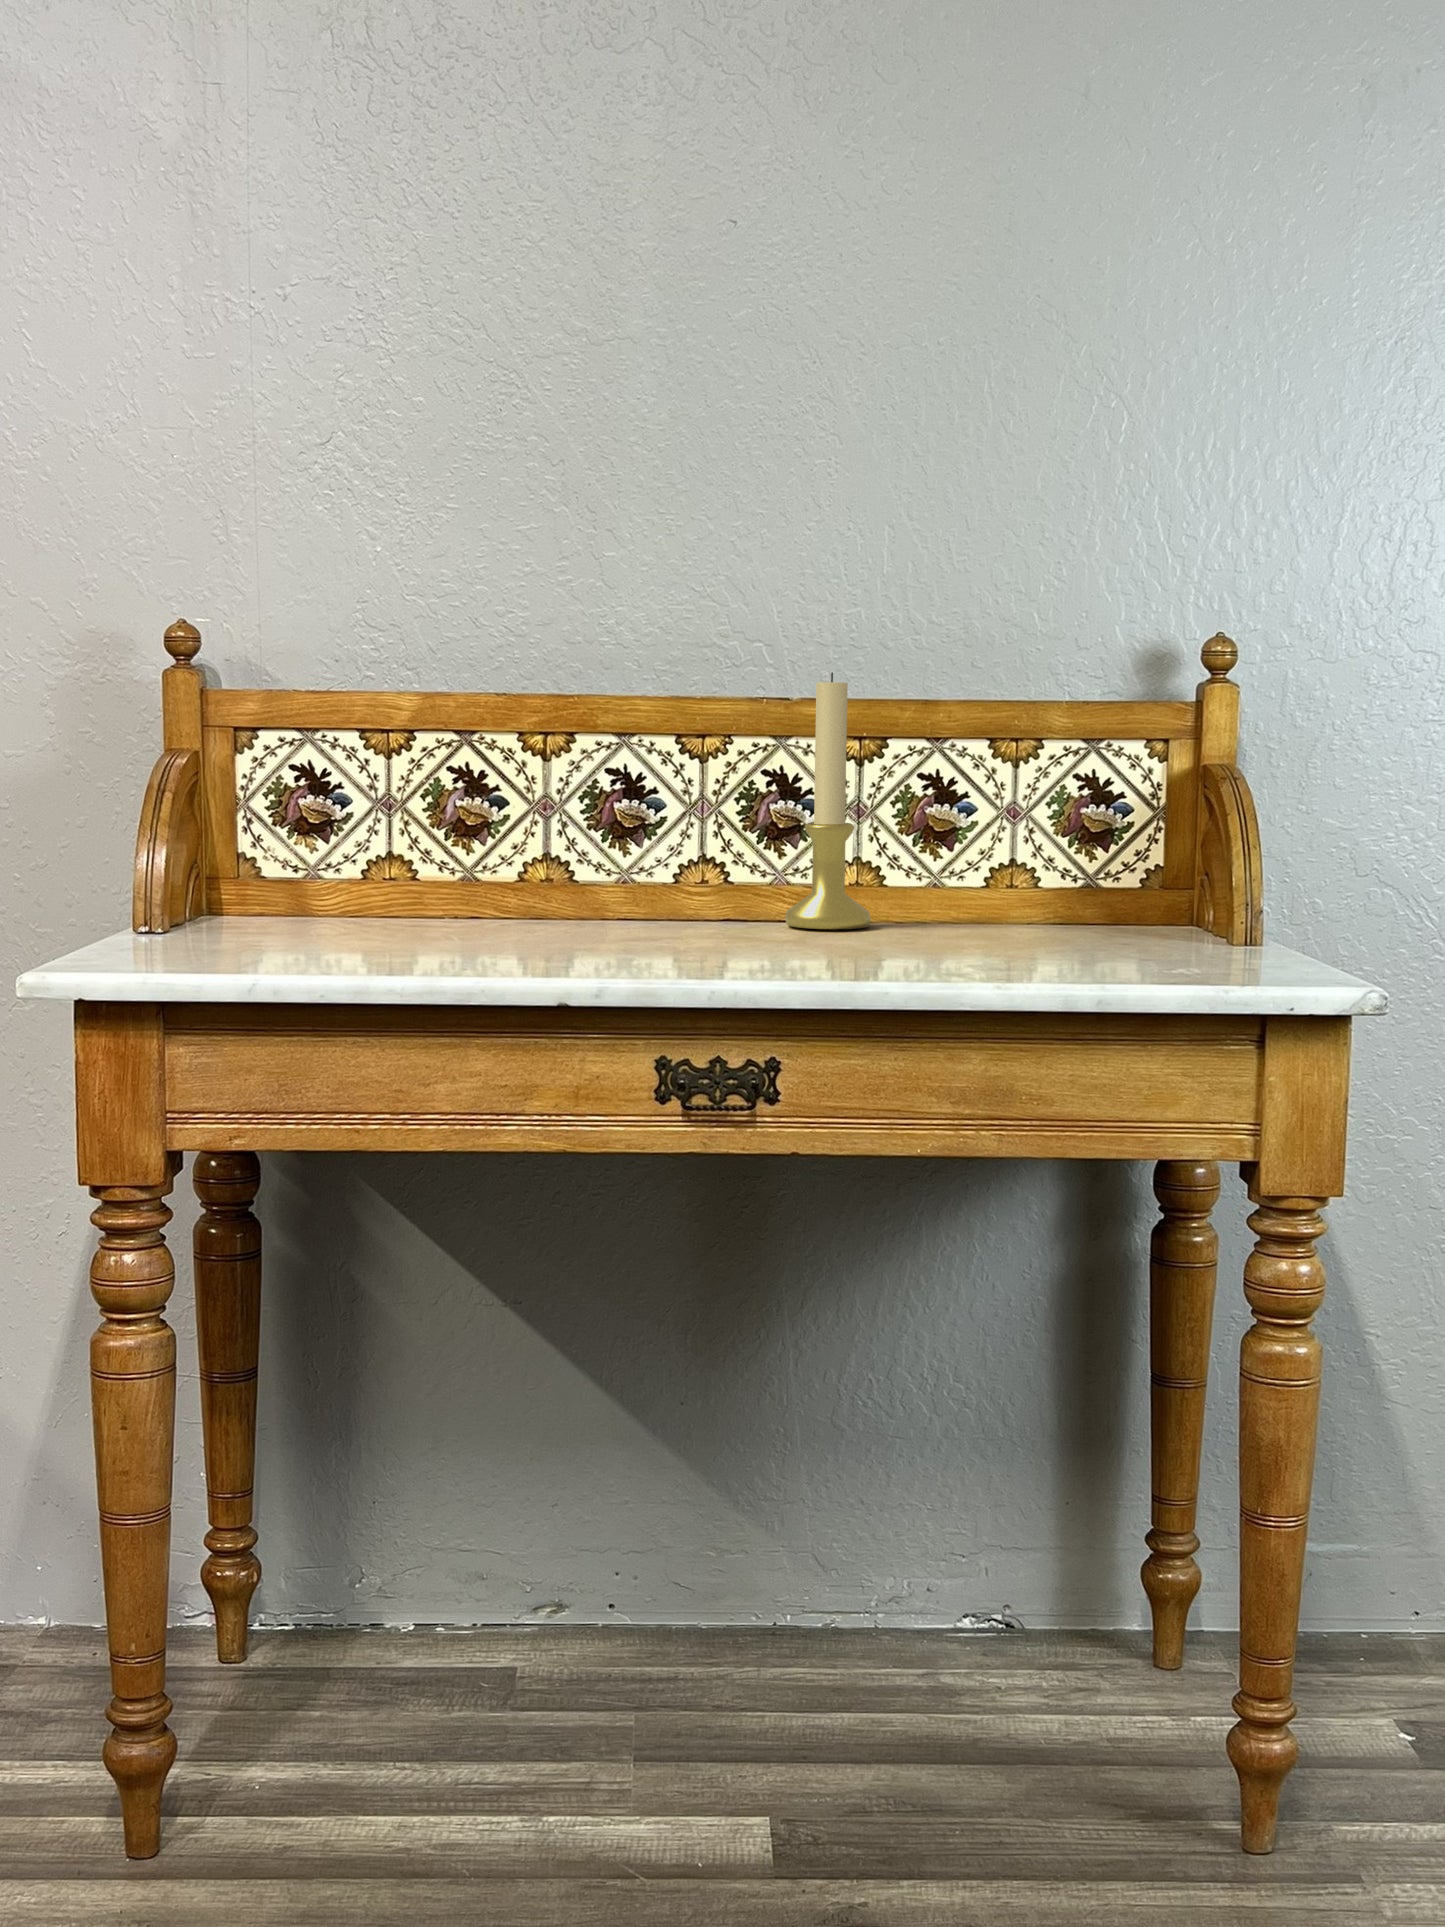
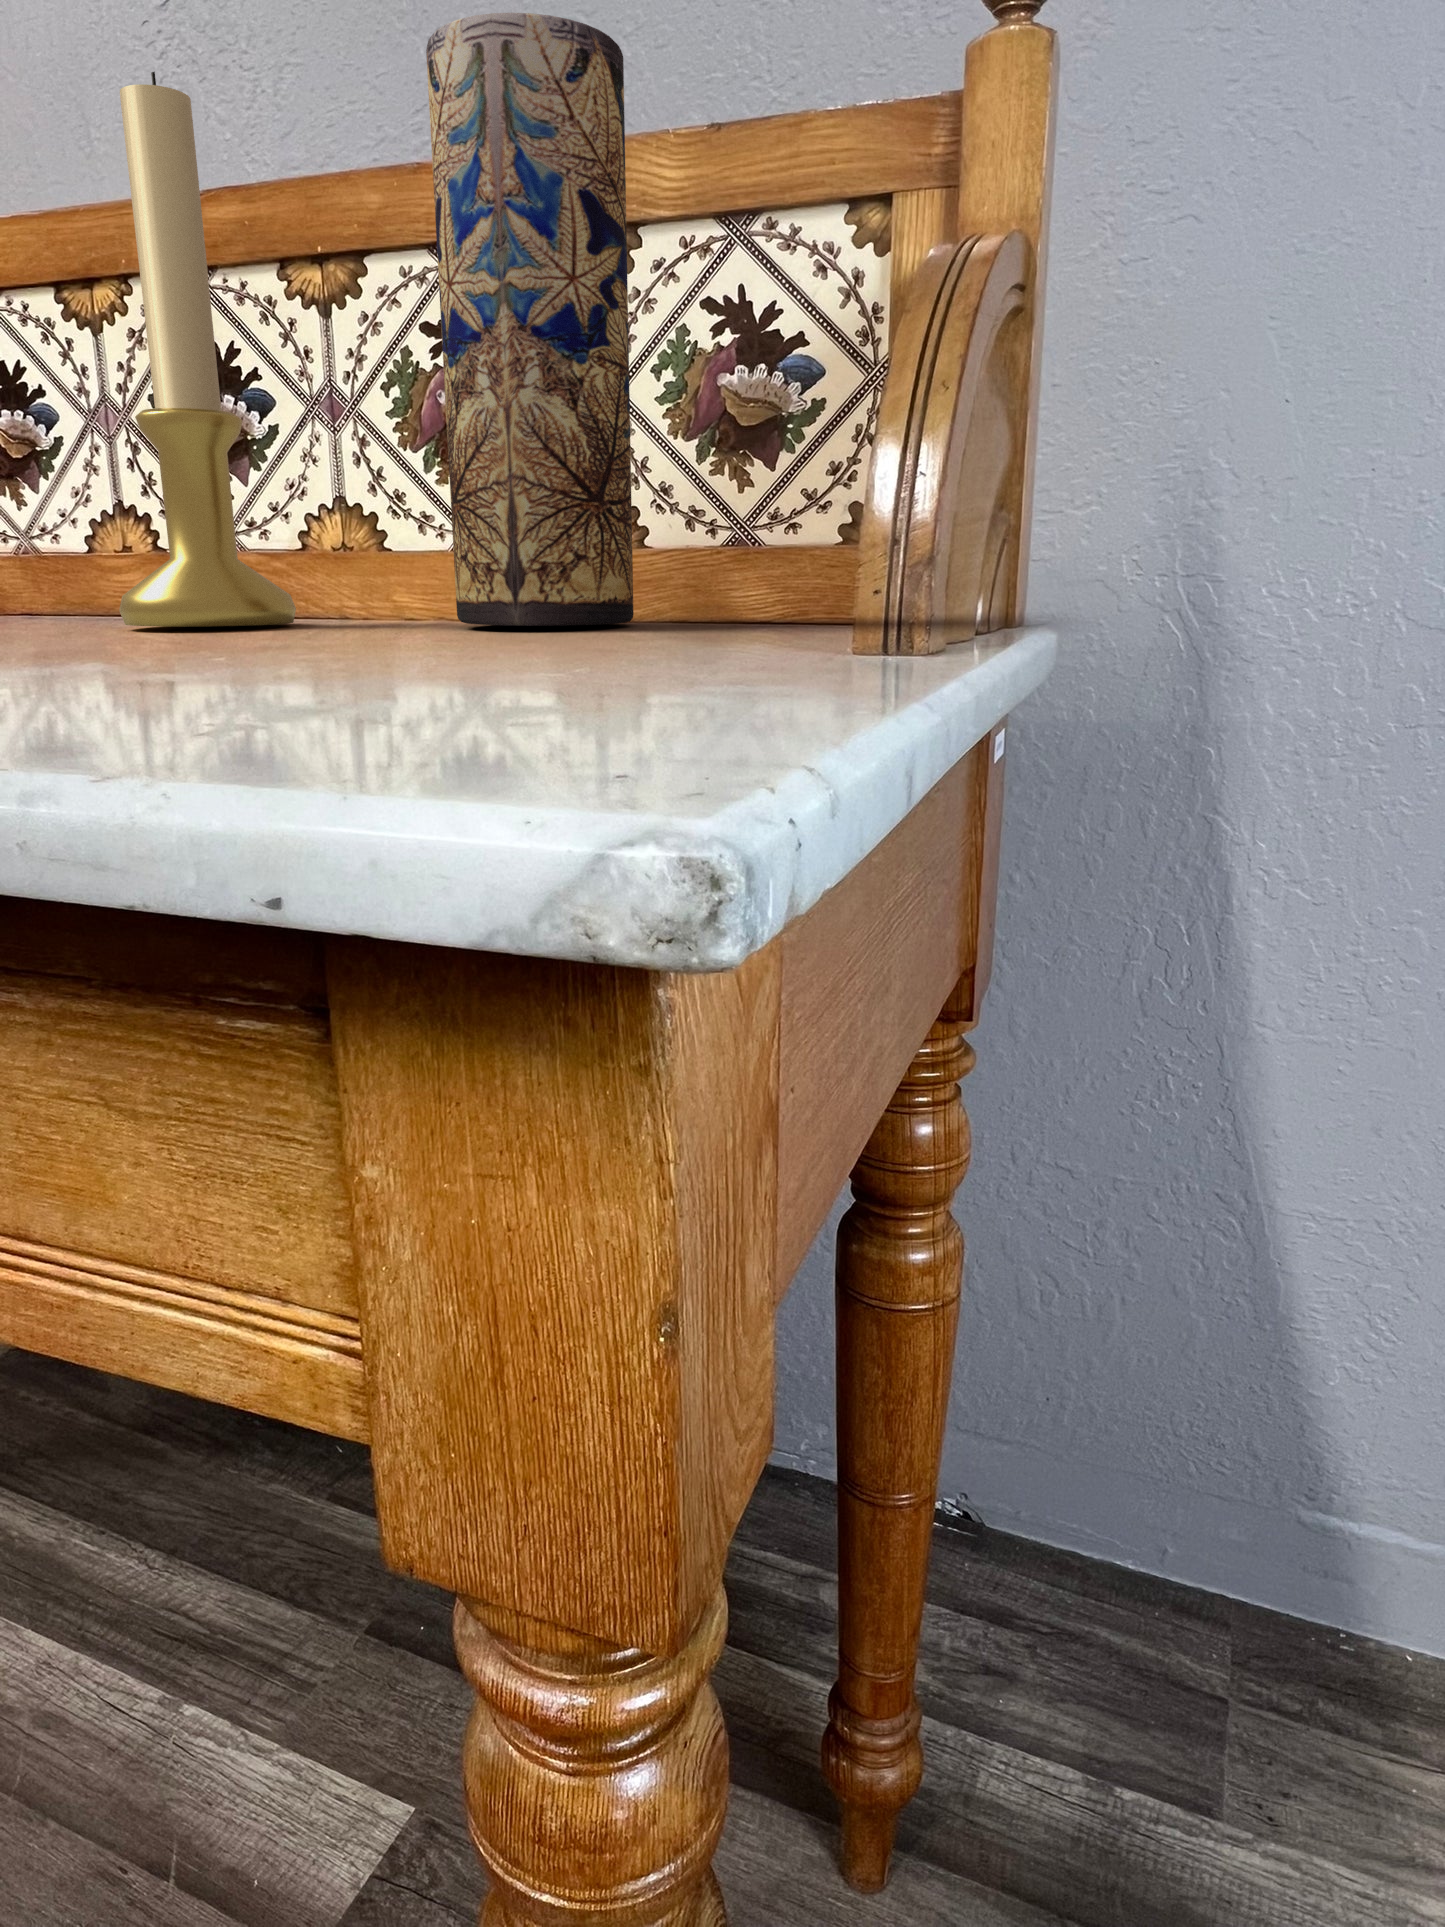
vase: none [957,672,1052,927] -> present [426,12,634,626]

